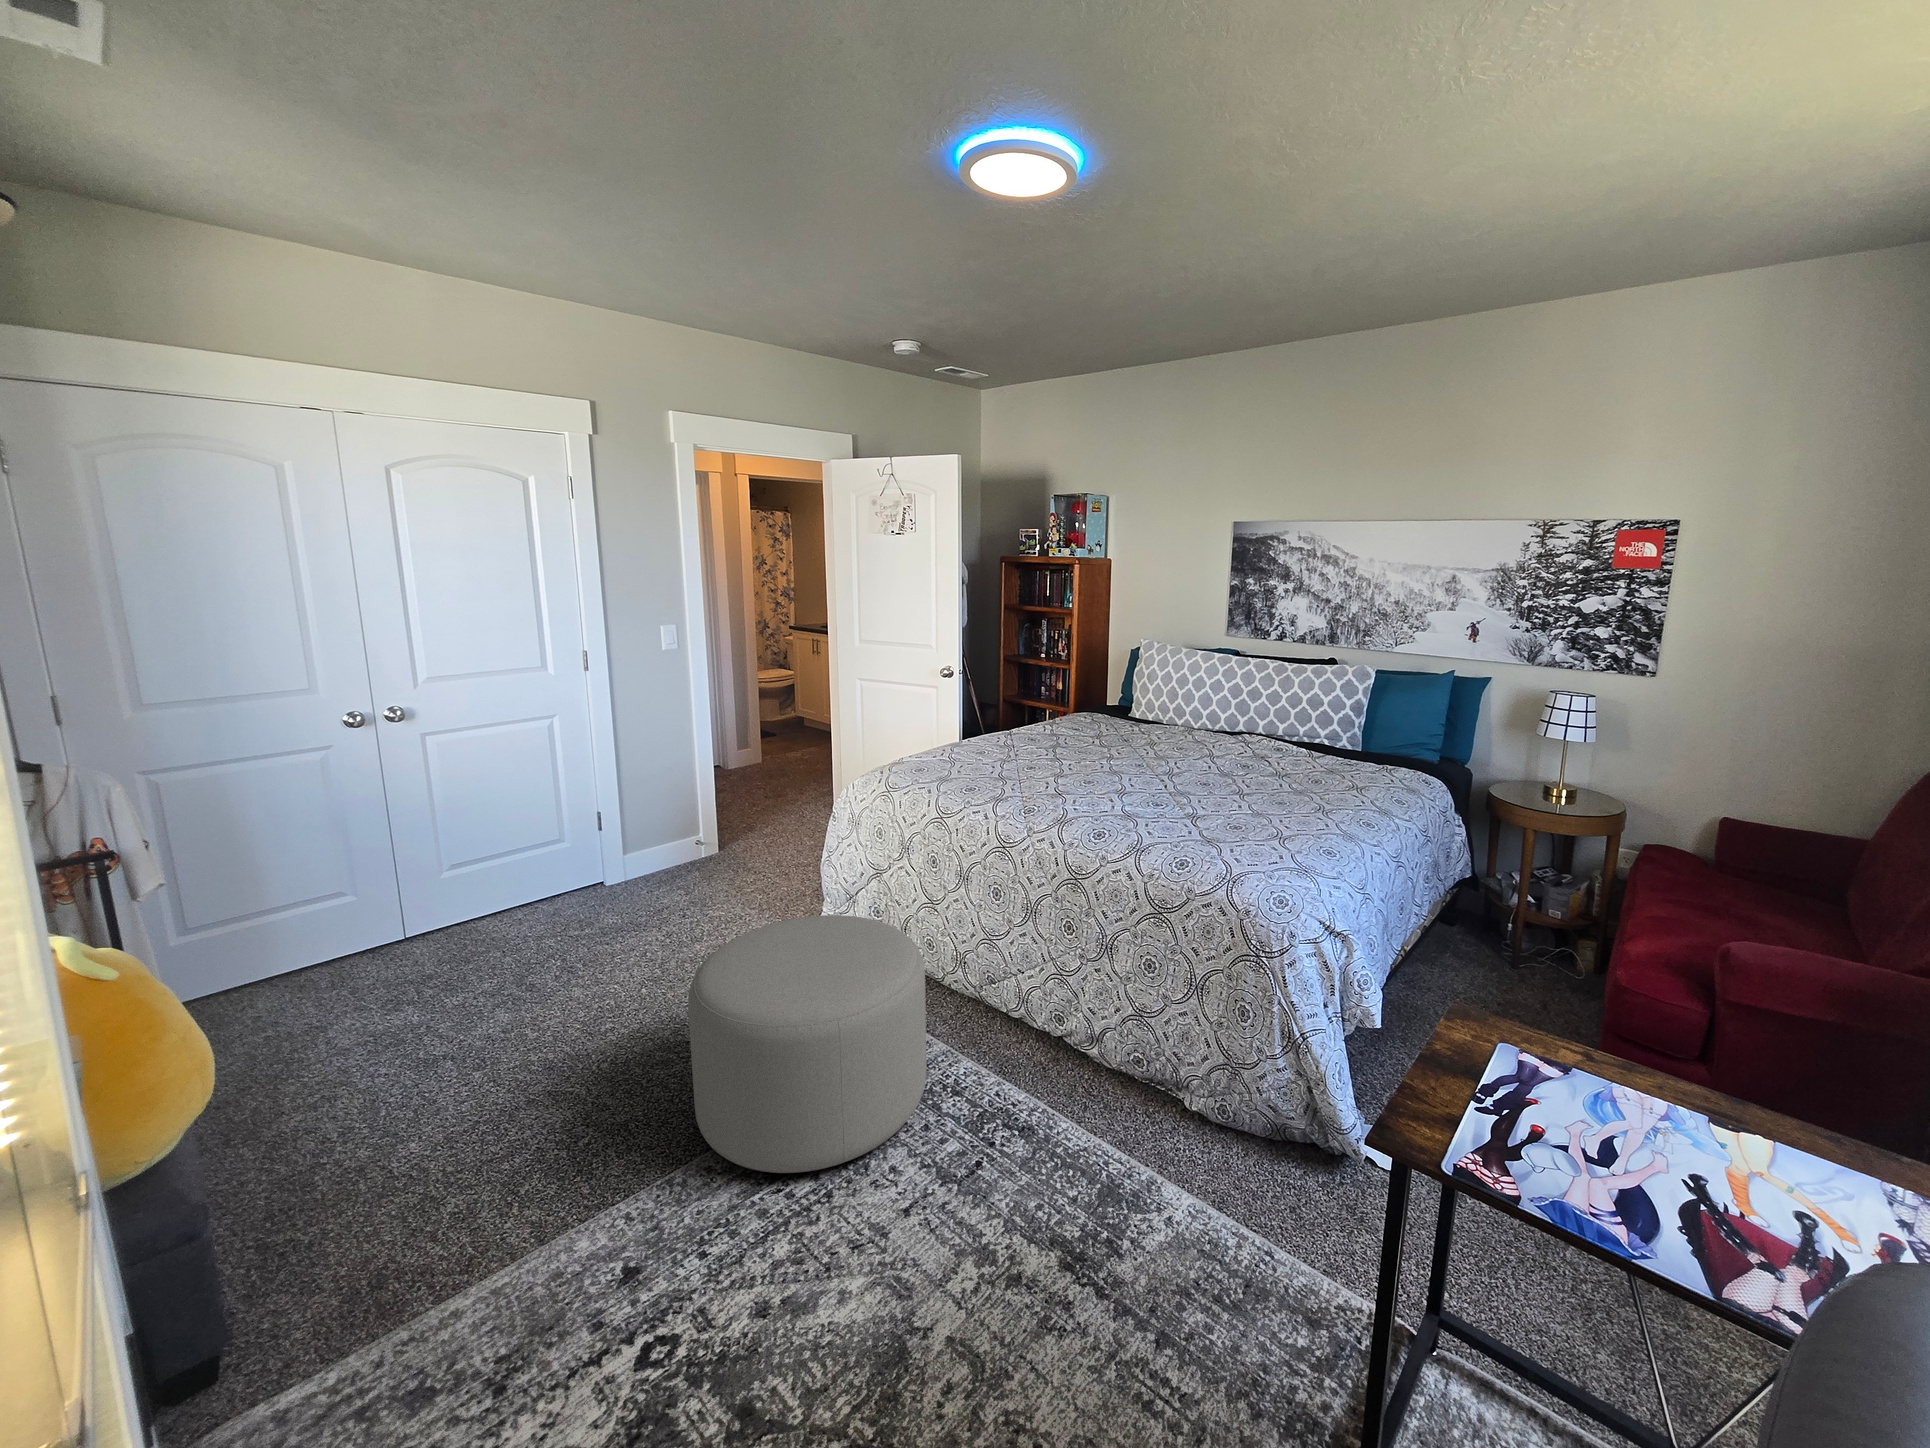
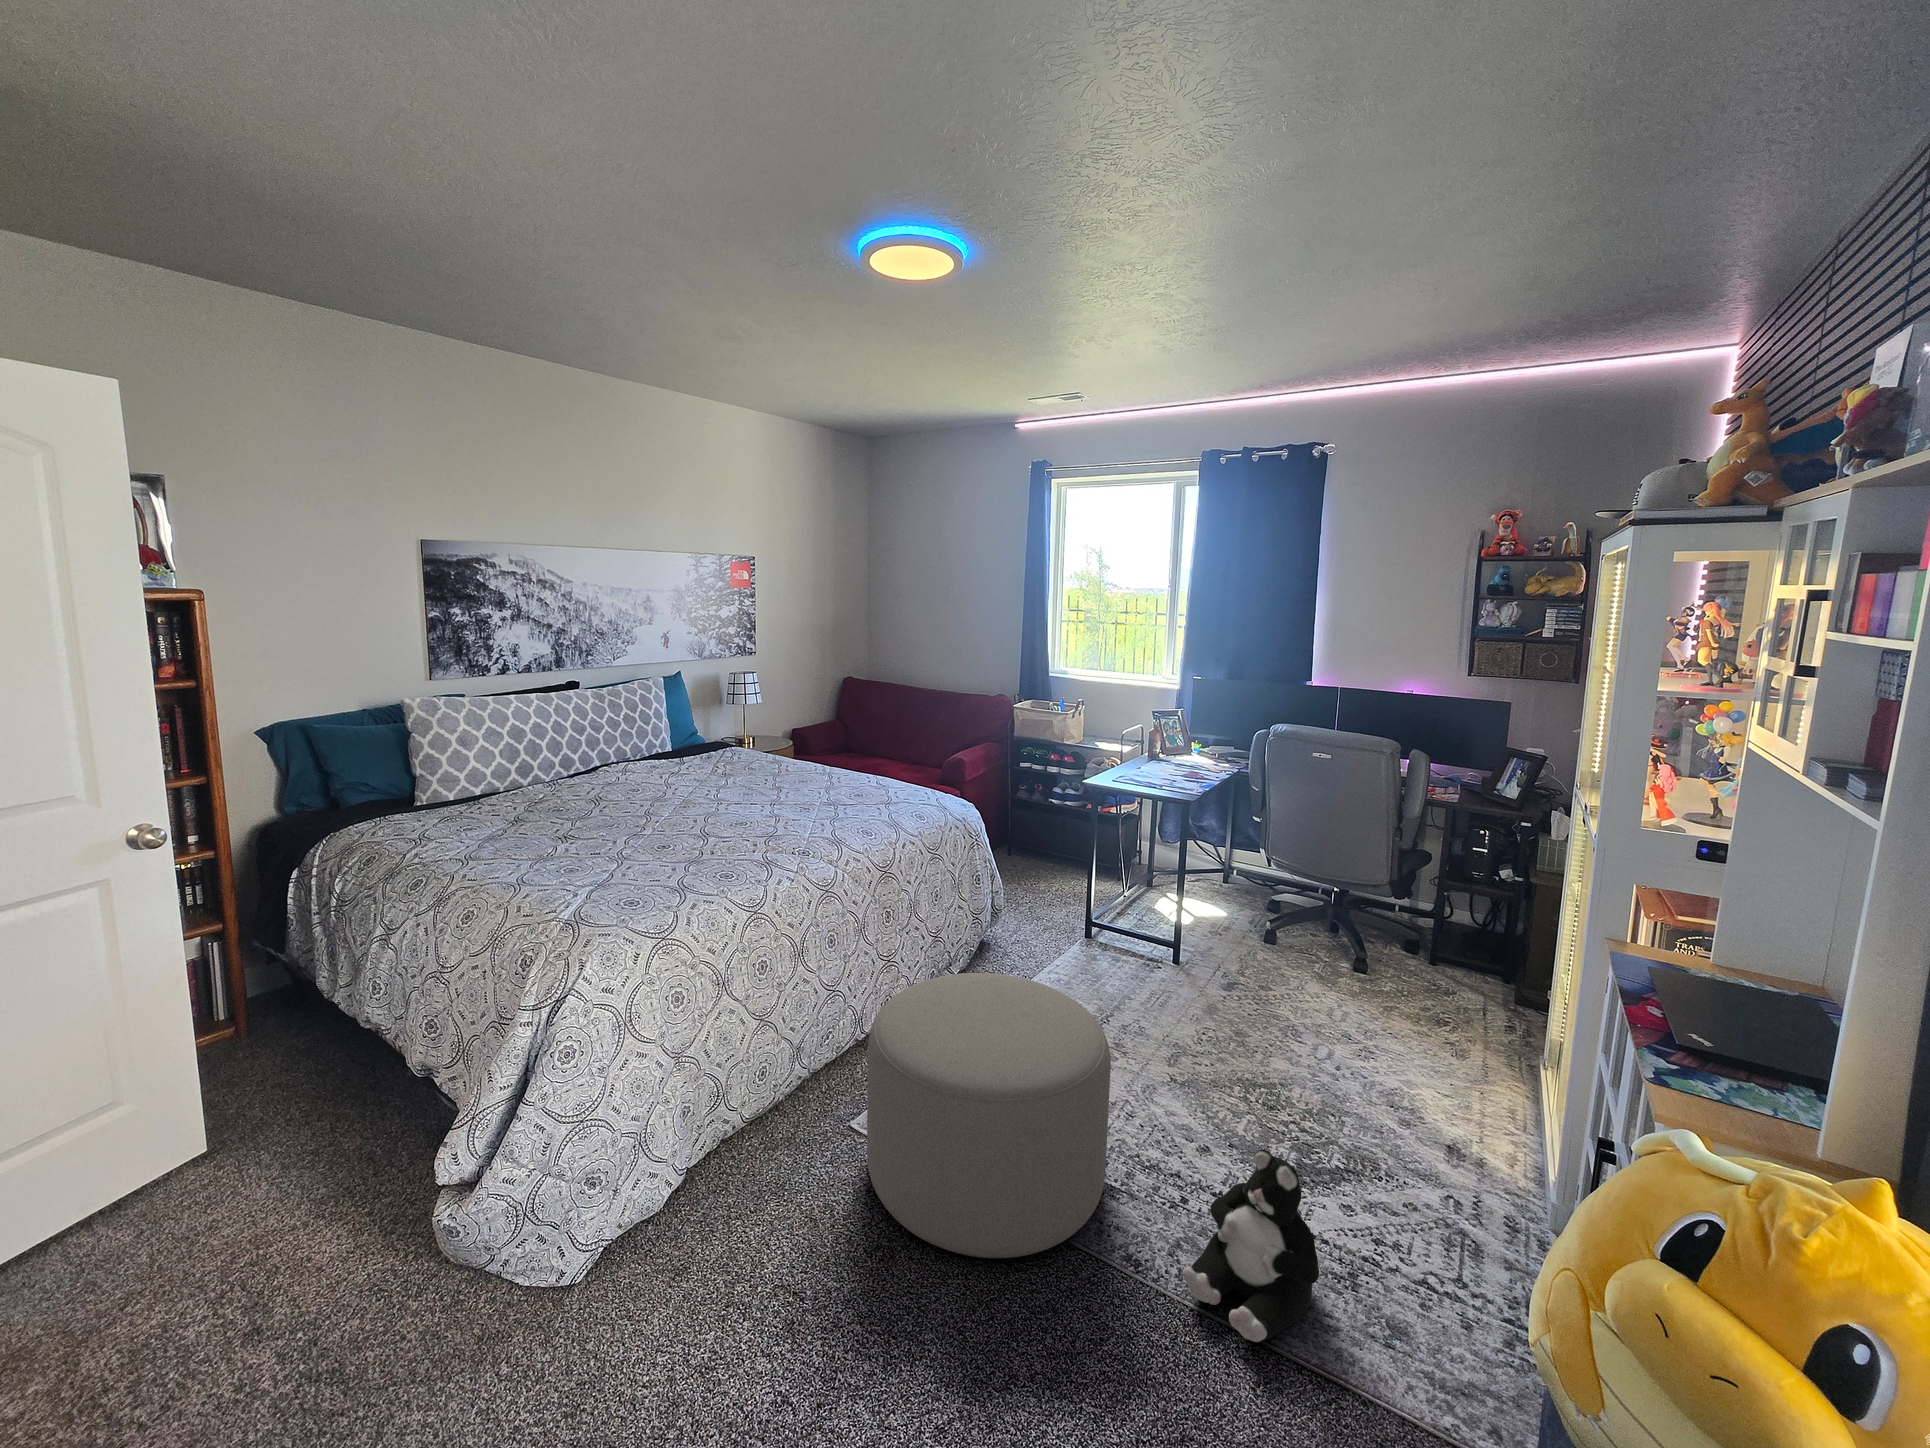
plush toy: none [490,1151,627,1319] -> present [1183,1149,1319,1342]

